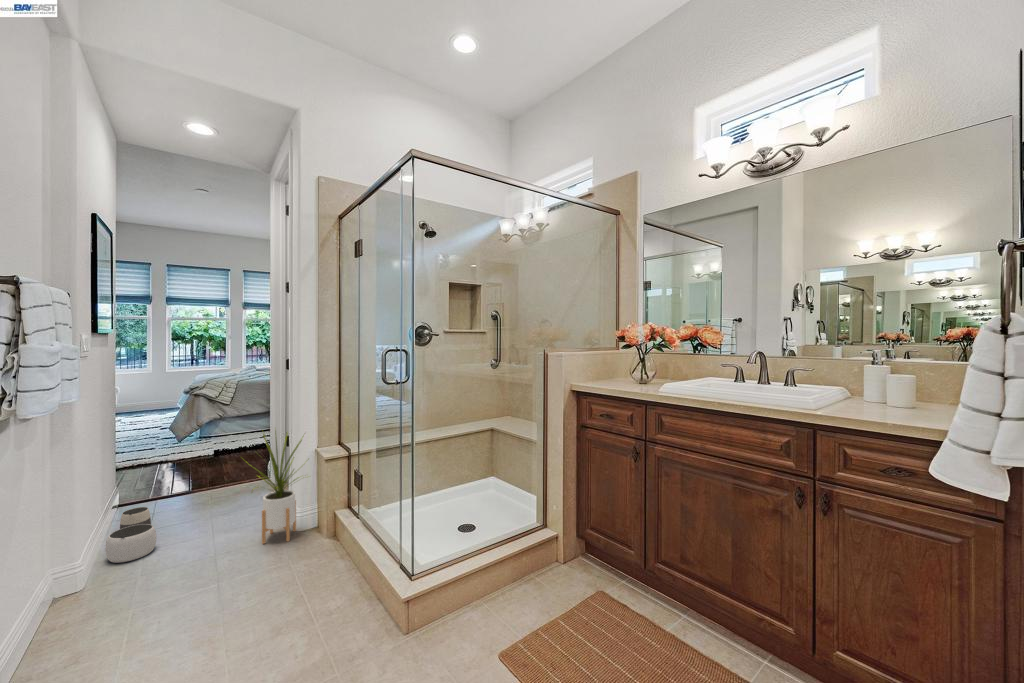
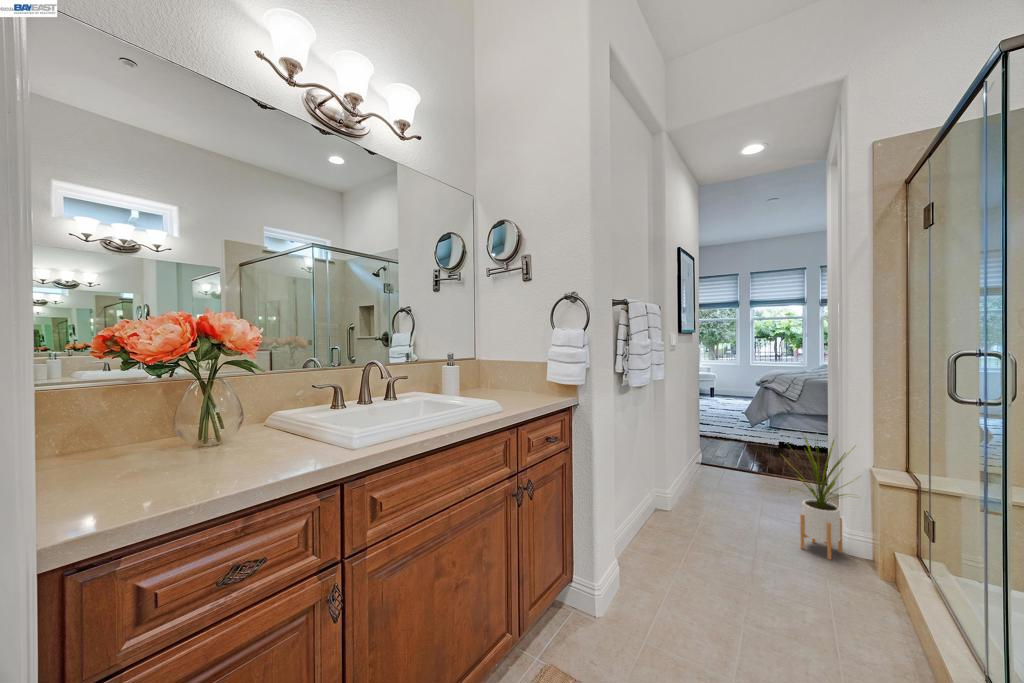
waste basket: present [105,507,156,563] -> none [683,471,715,512]

